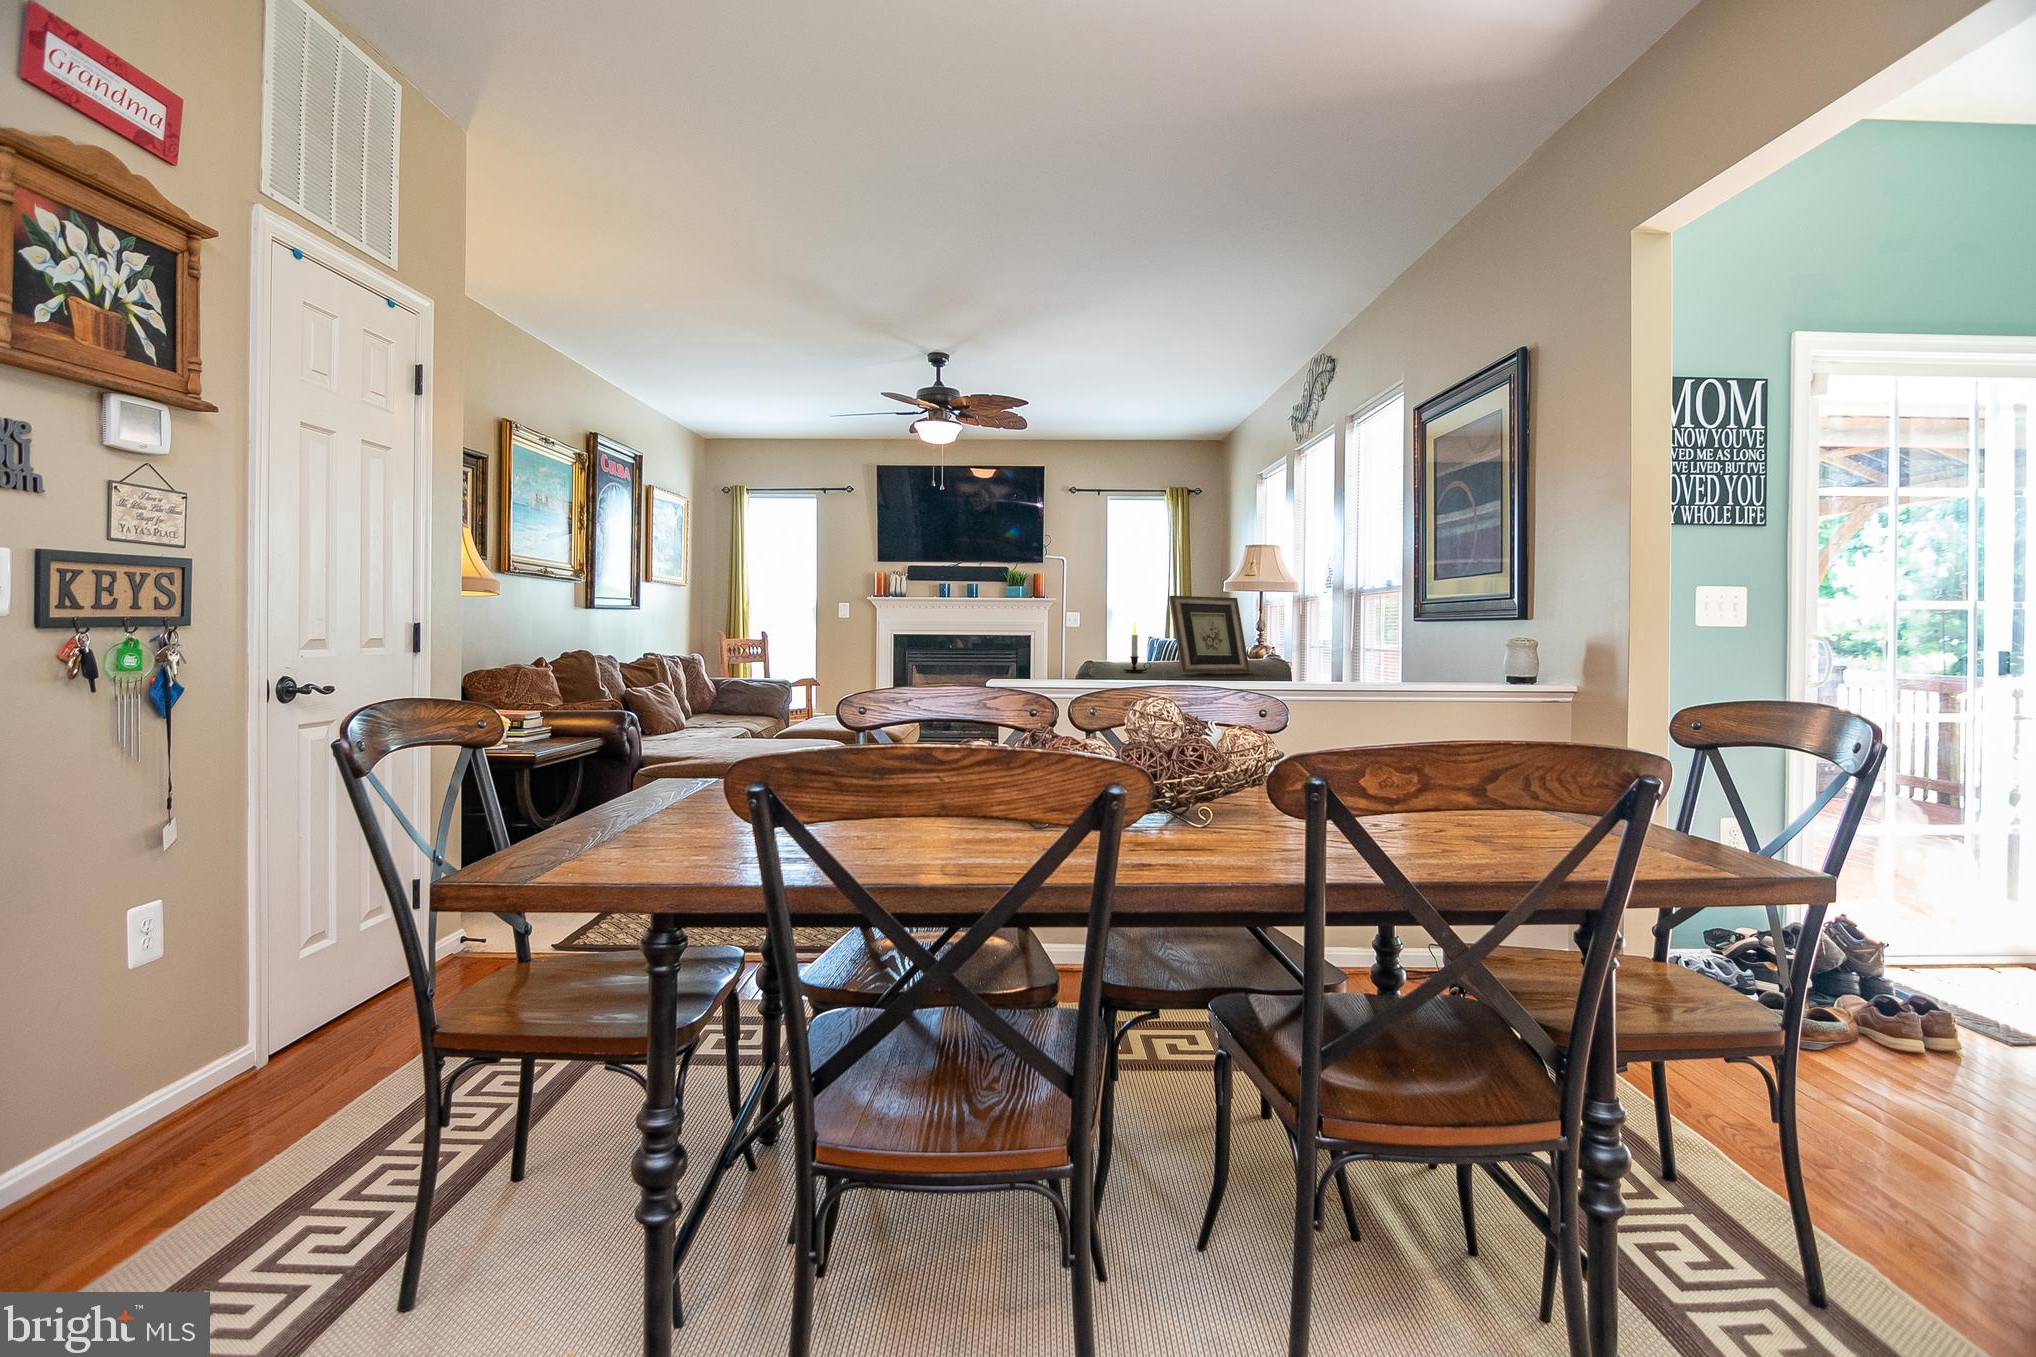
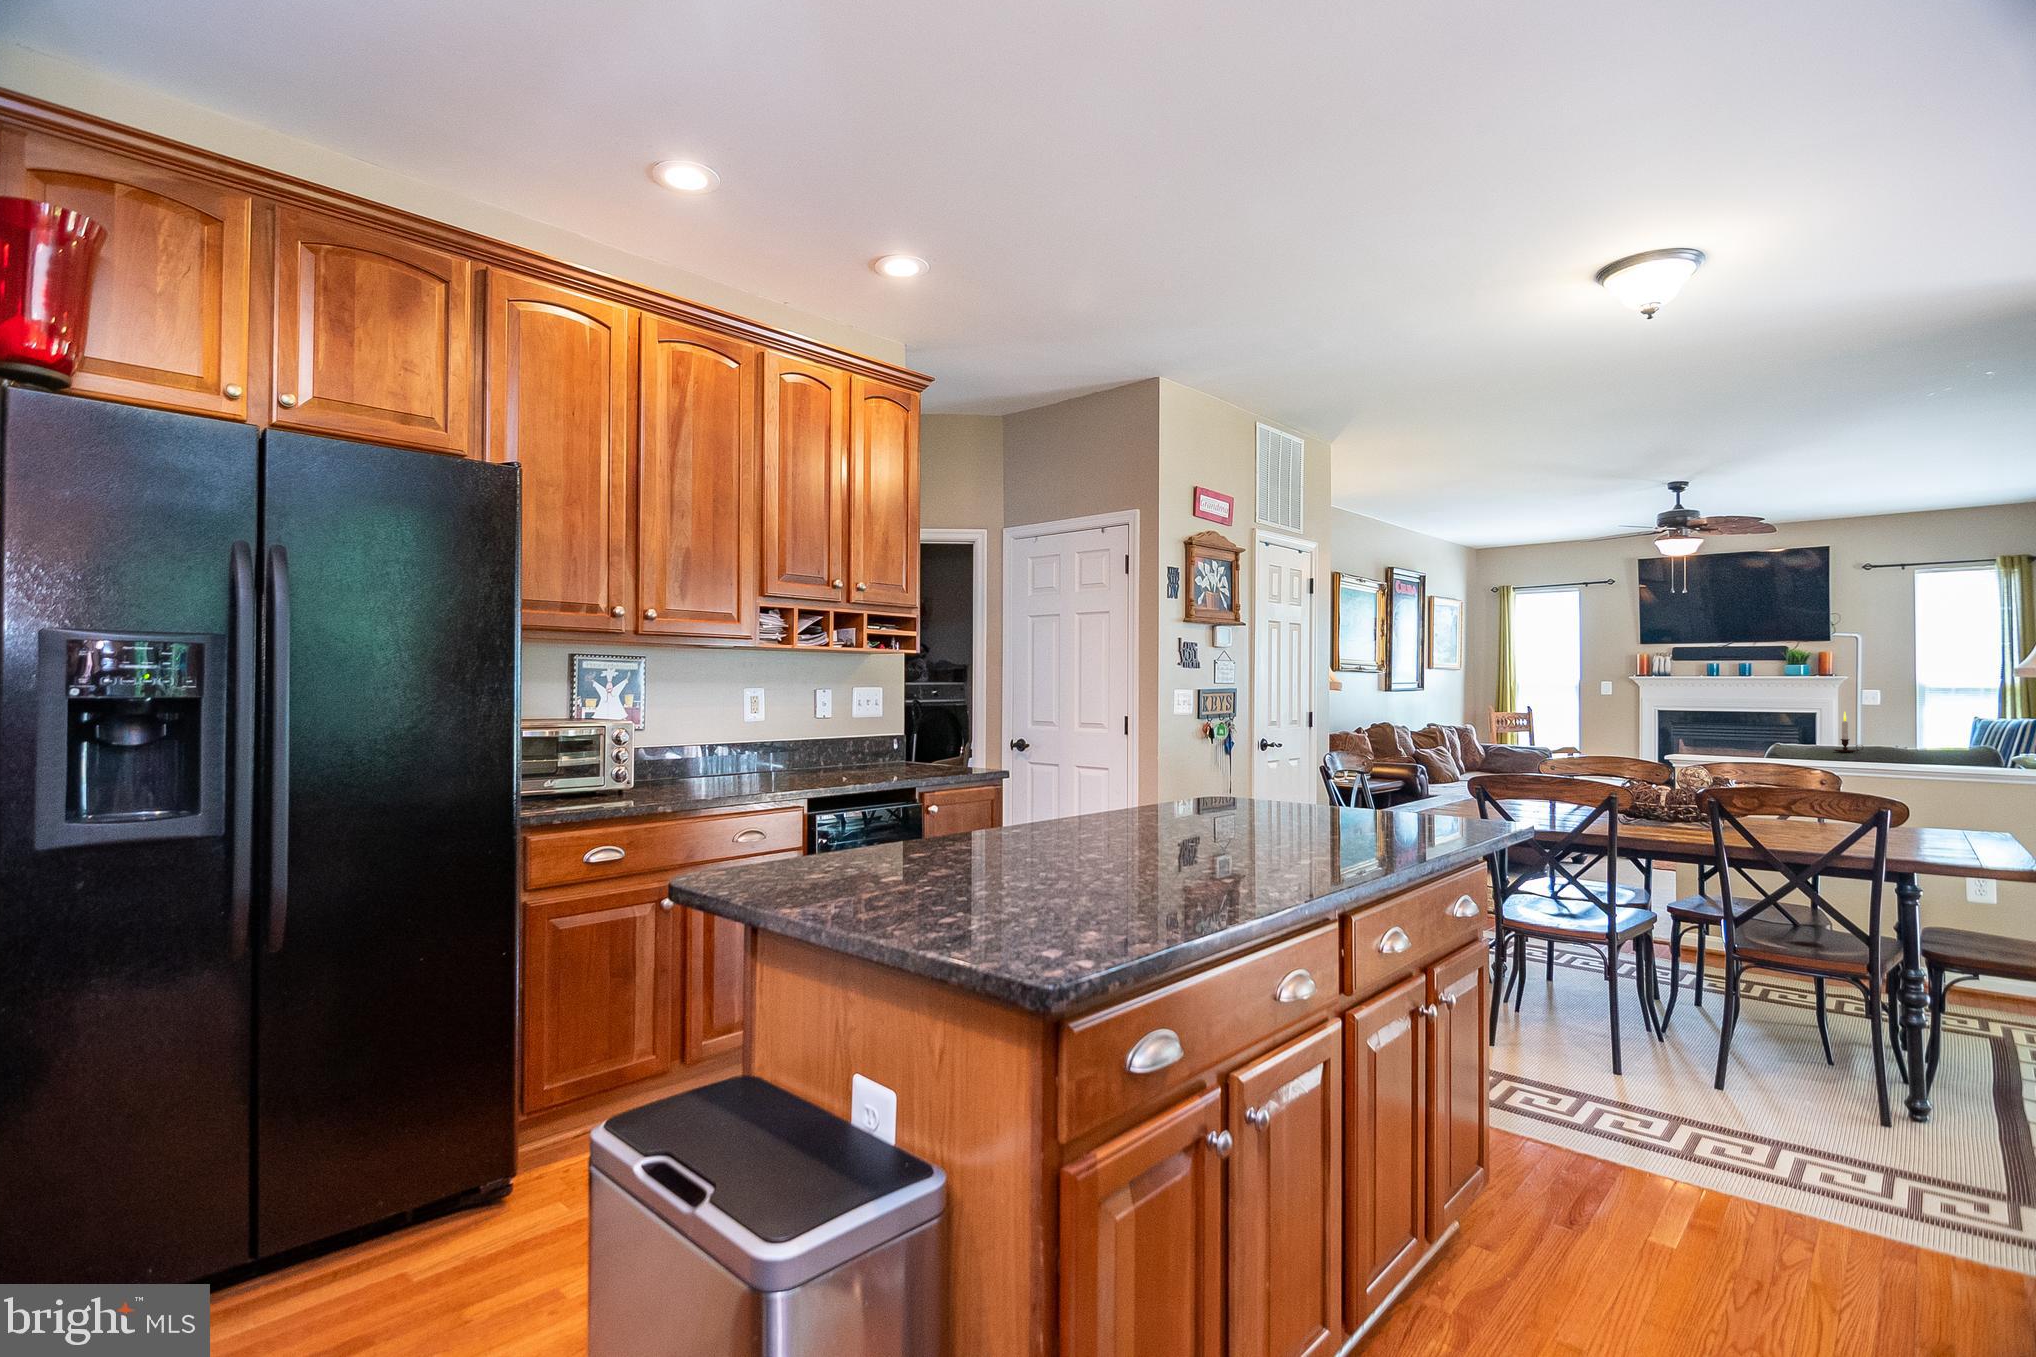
picture frame: present [1169,596,1250,673] -> none [1874,690,1971,756]

